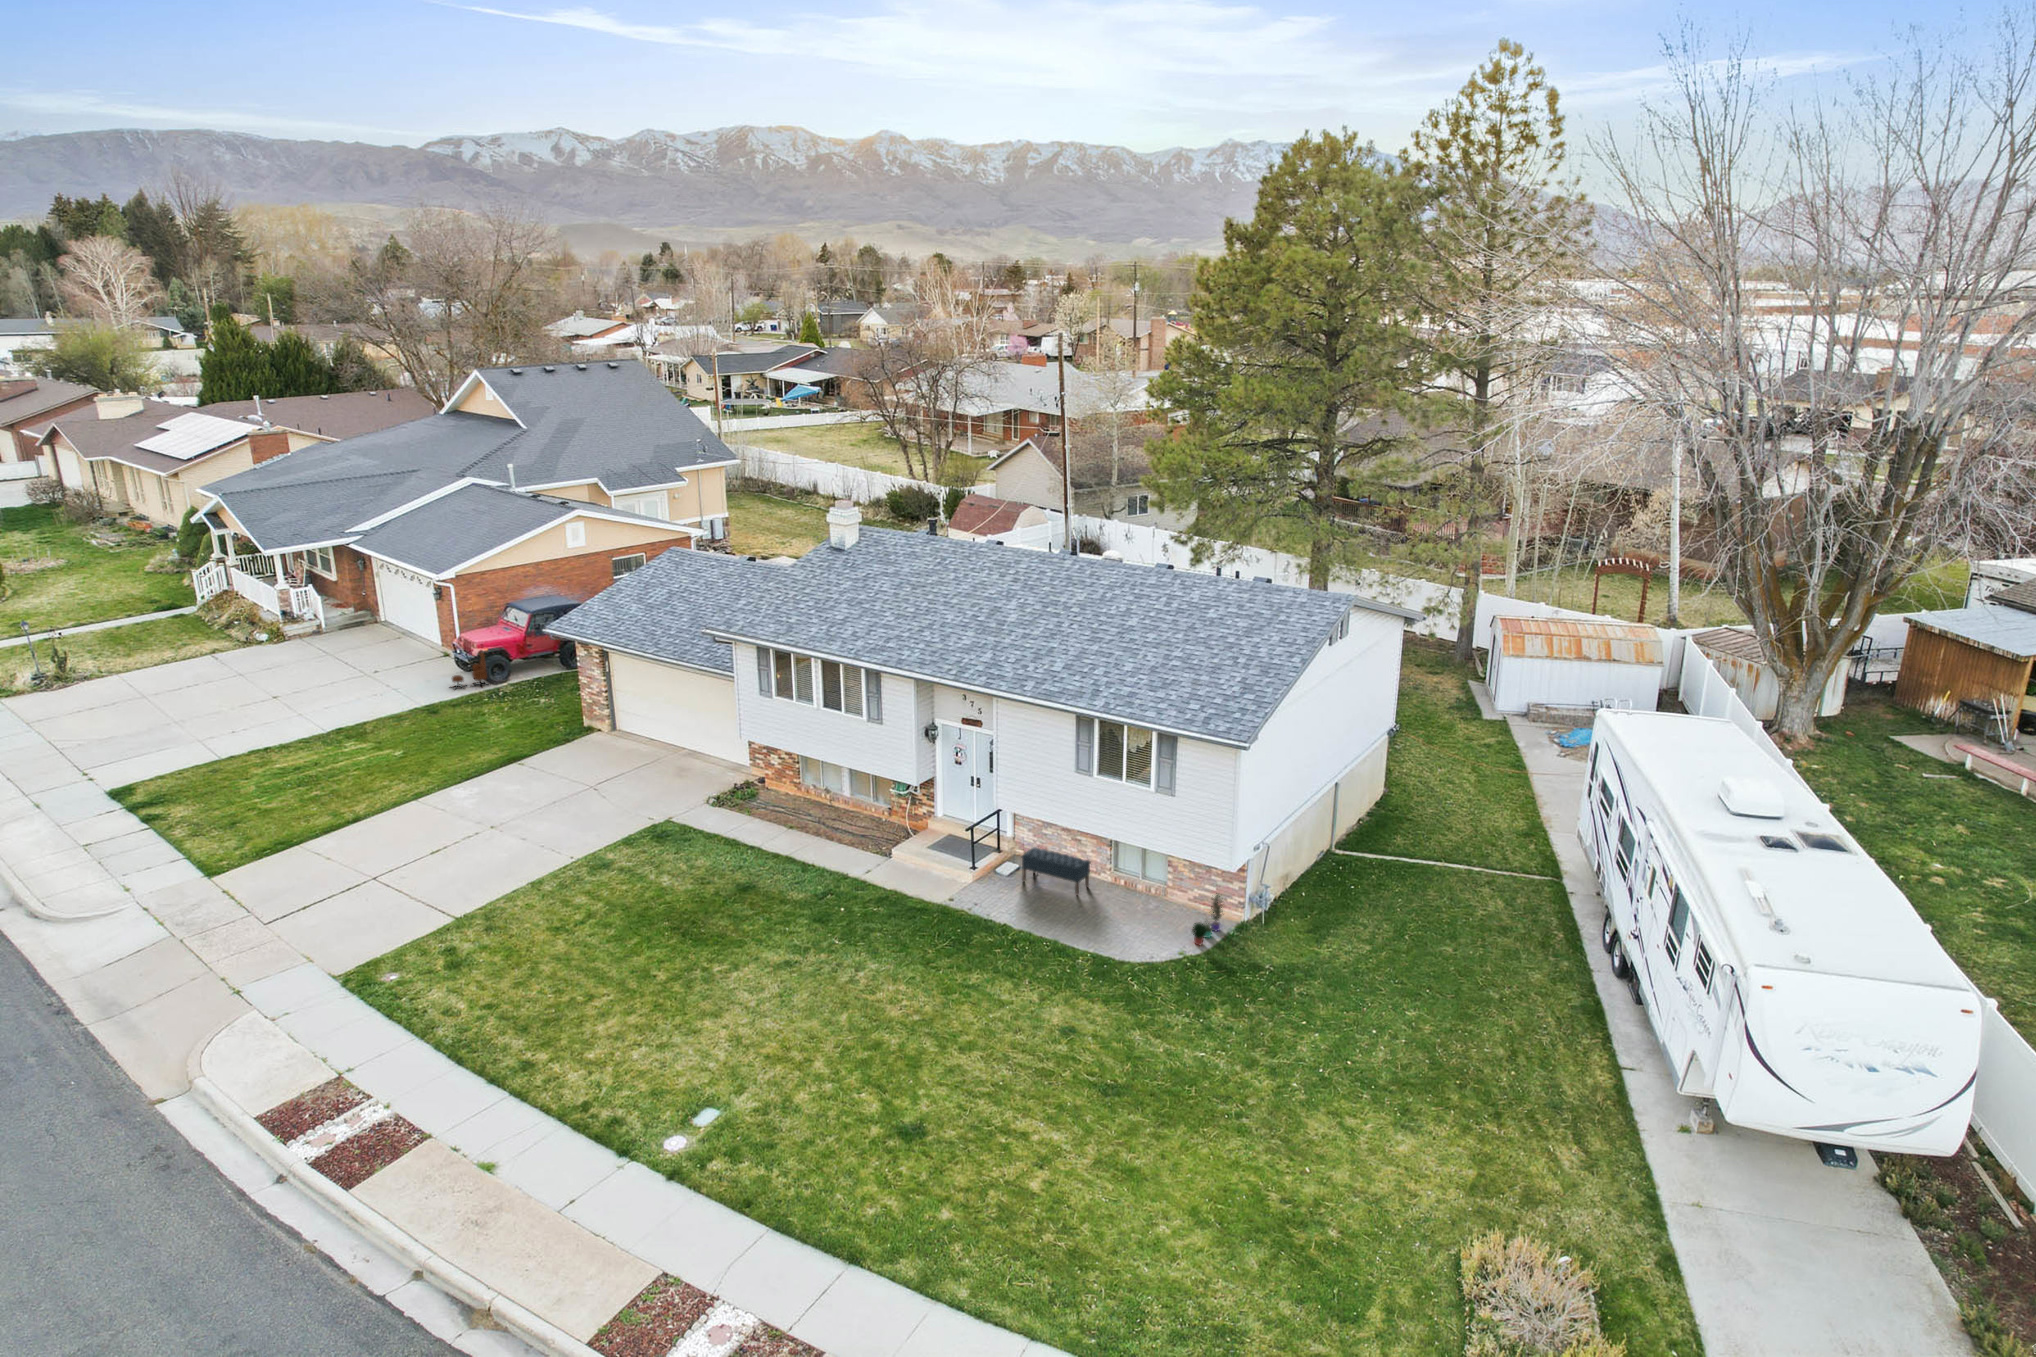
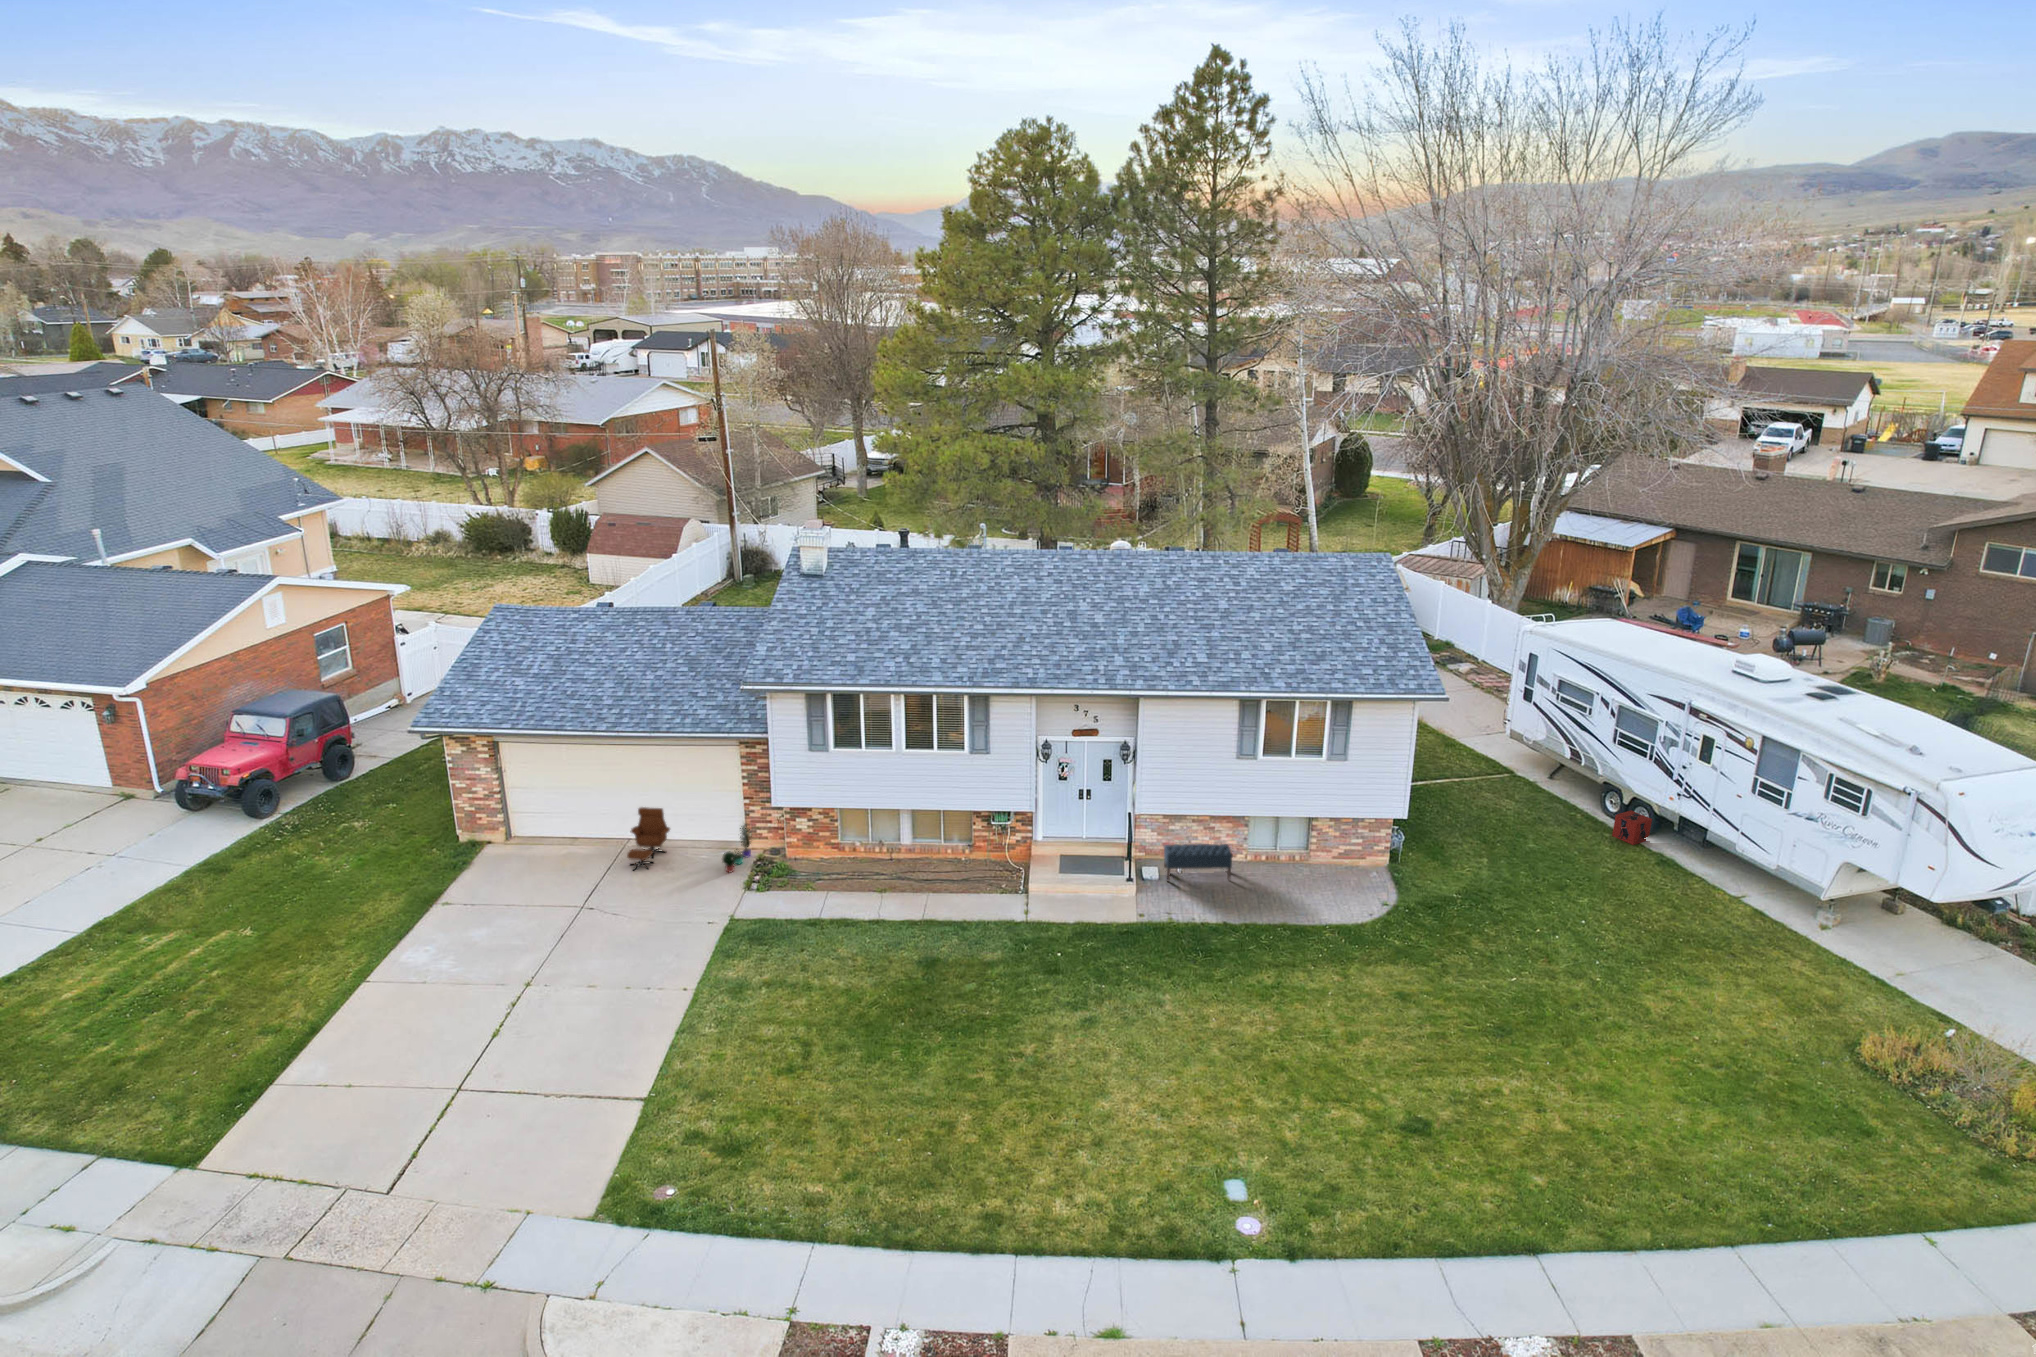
lounge chair: present [452,652,487,688] -> present [627,807,670,869]
potted plant: present [1192,893,1223,945] -> present [722,824,751,872]
storage box: none [1558,946,1599,987] -> present [1612,811,1652,845]

